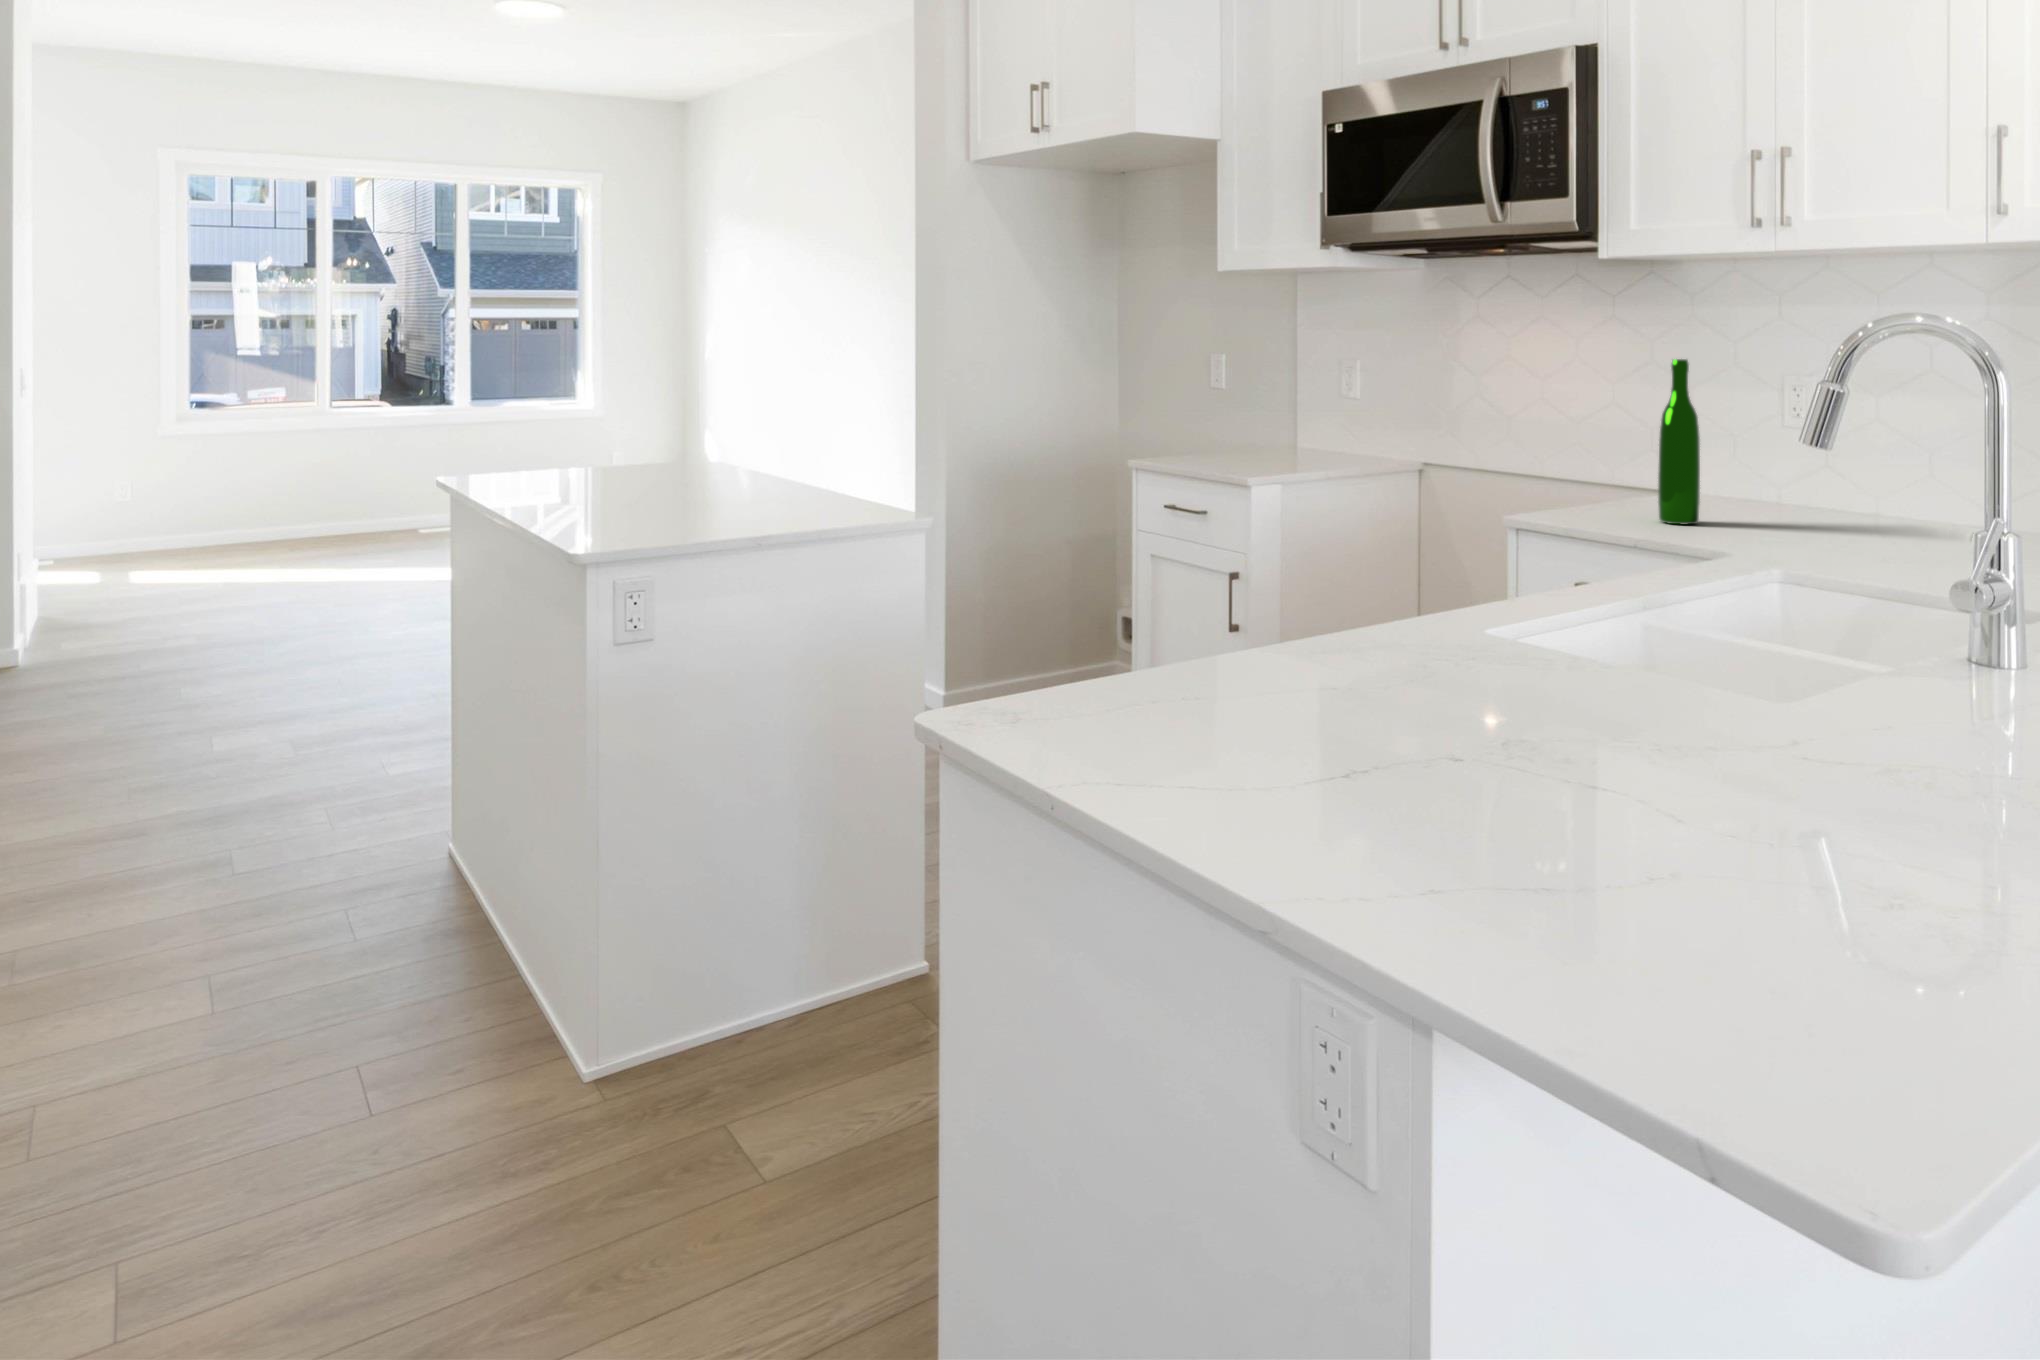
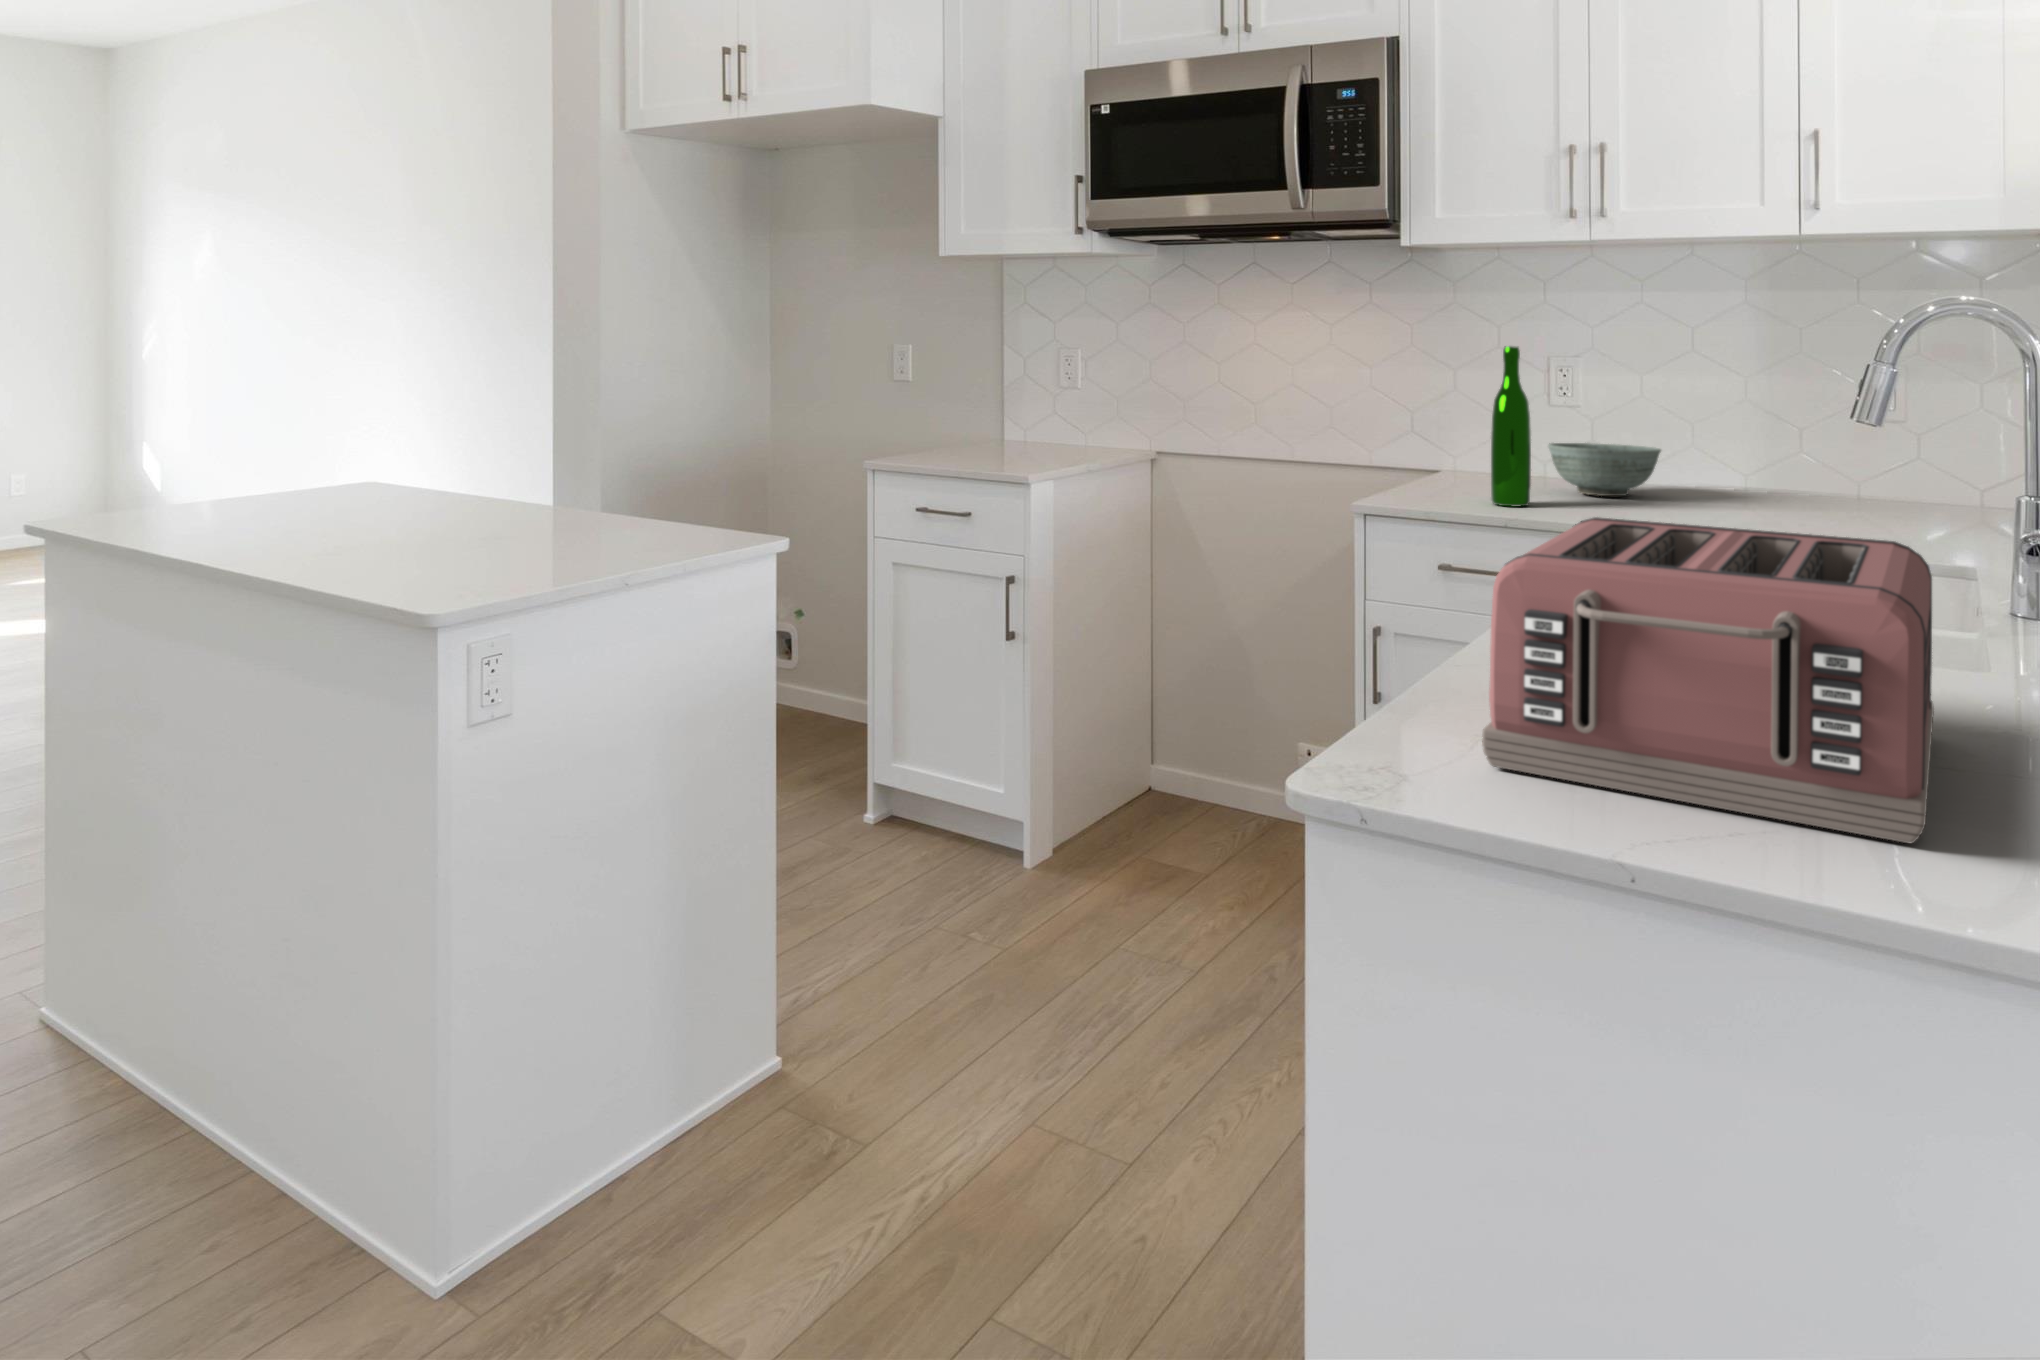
bowl: none [1749,463,1872,521] -> present [1548,443,1661,496]
toaster: none [1104,505,1573,787] -> present [1482,517,1934,843]

